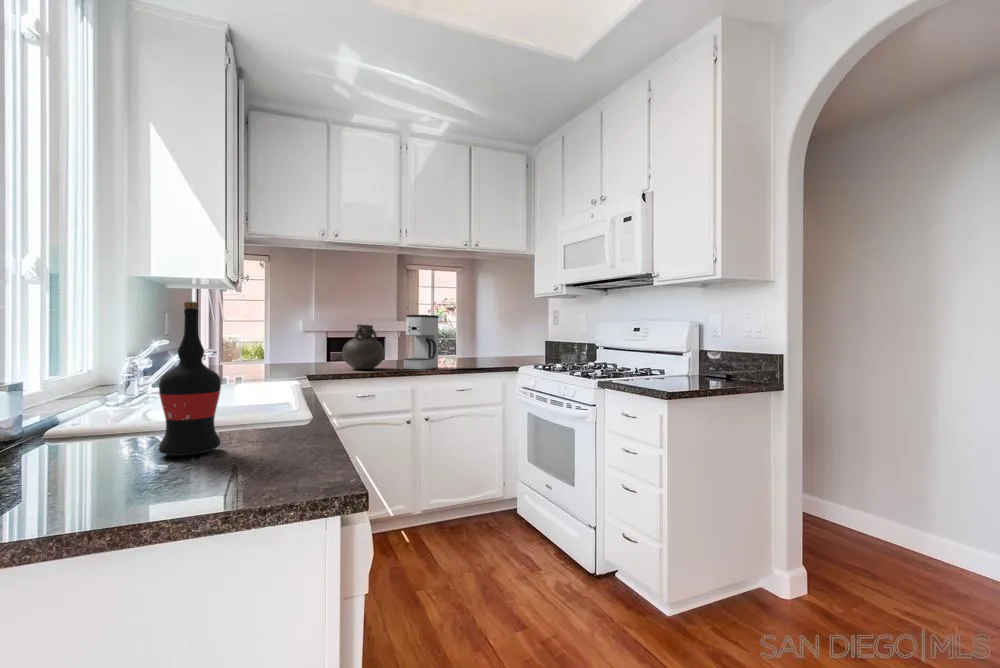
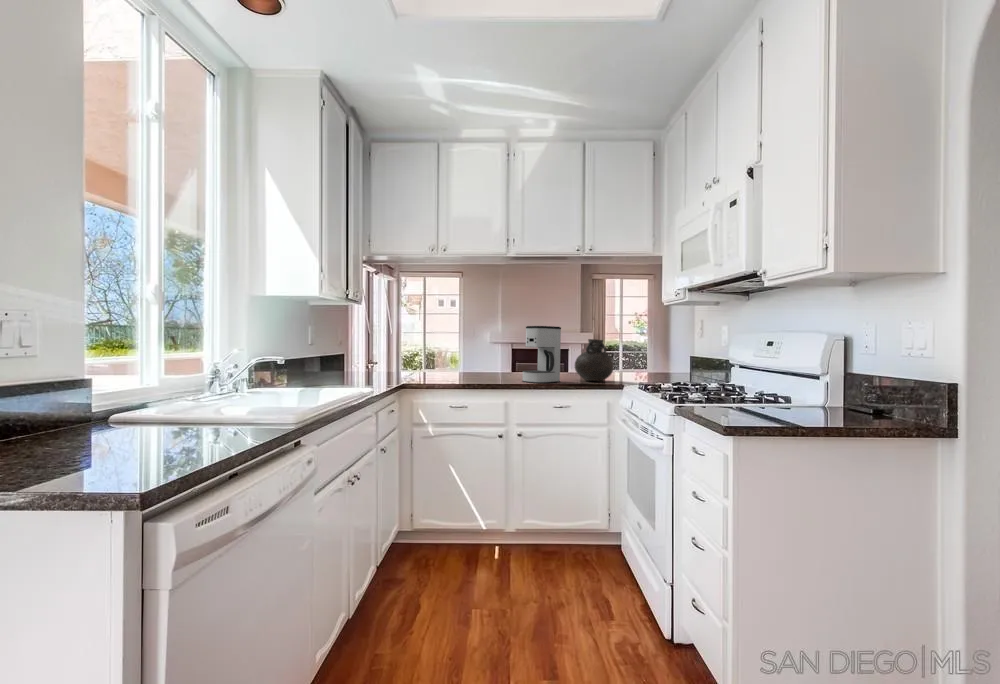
wine bottle: present [159,302,221,456] -> none [110,316,166,441]
vase: present [342,324,385,369] -> present [575,339,614,381]

